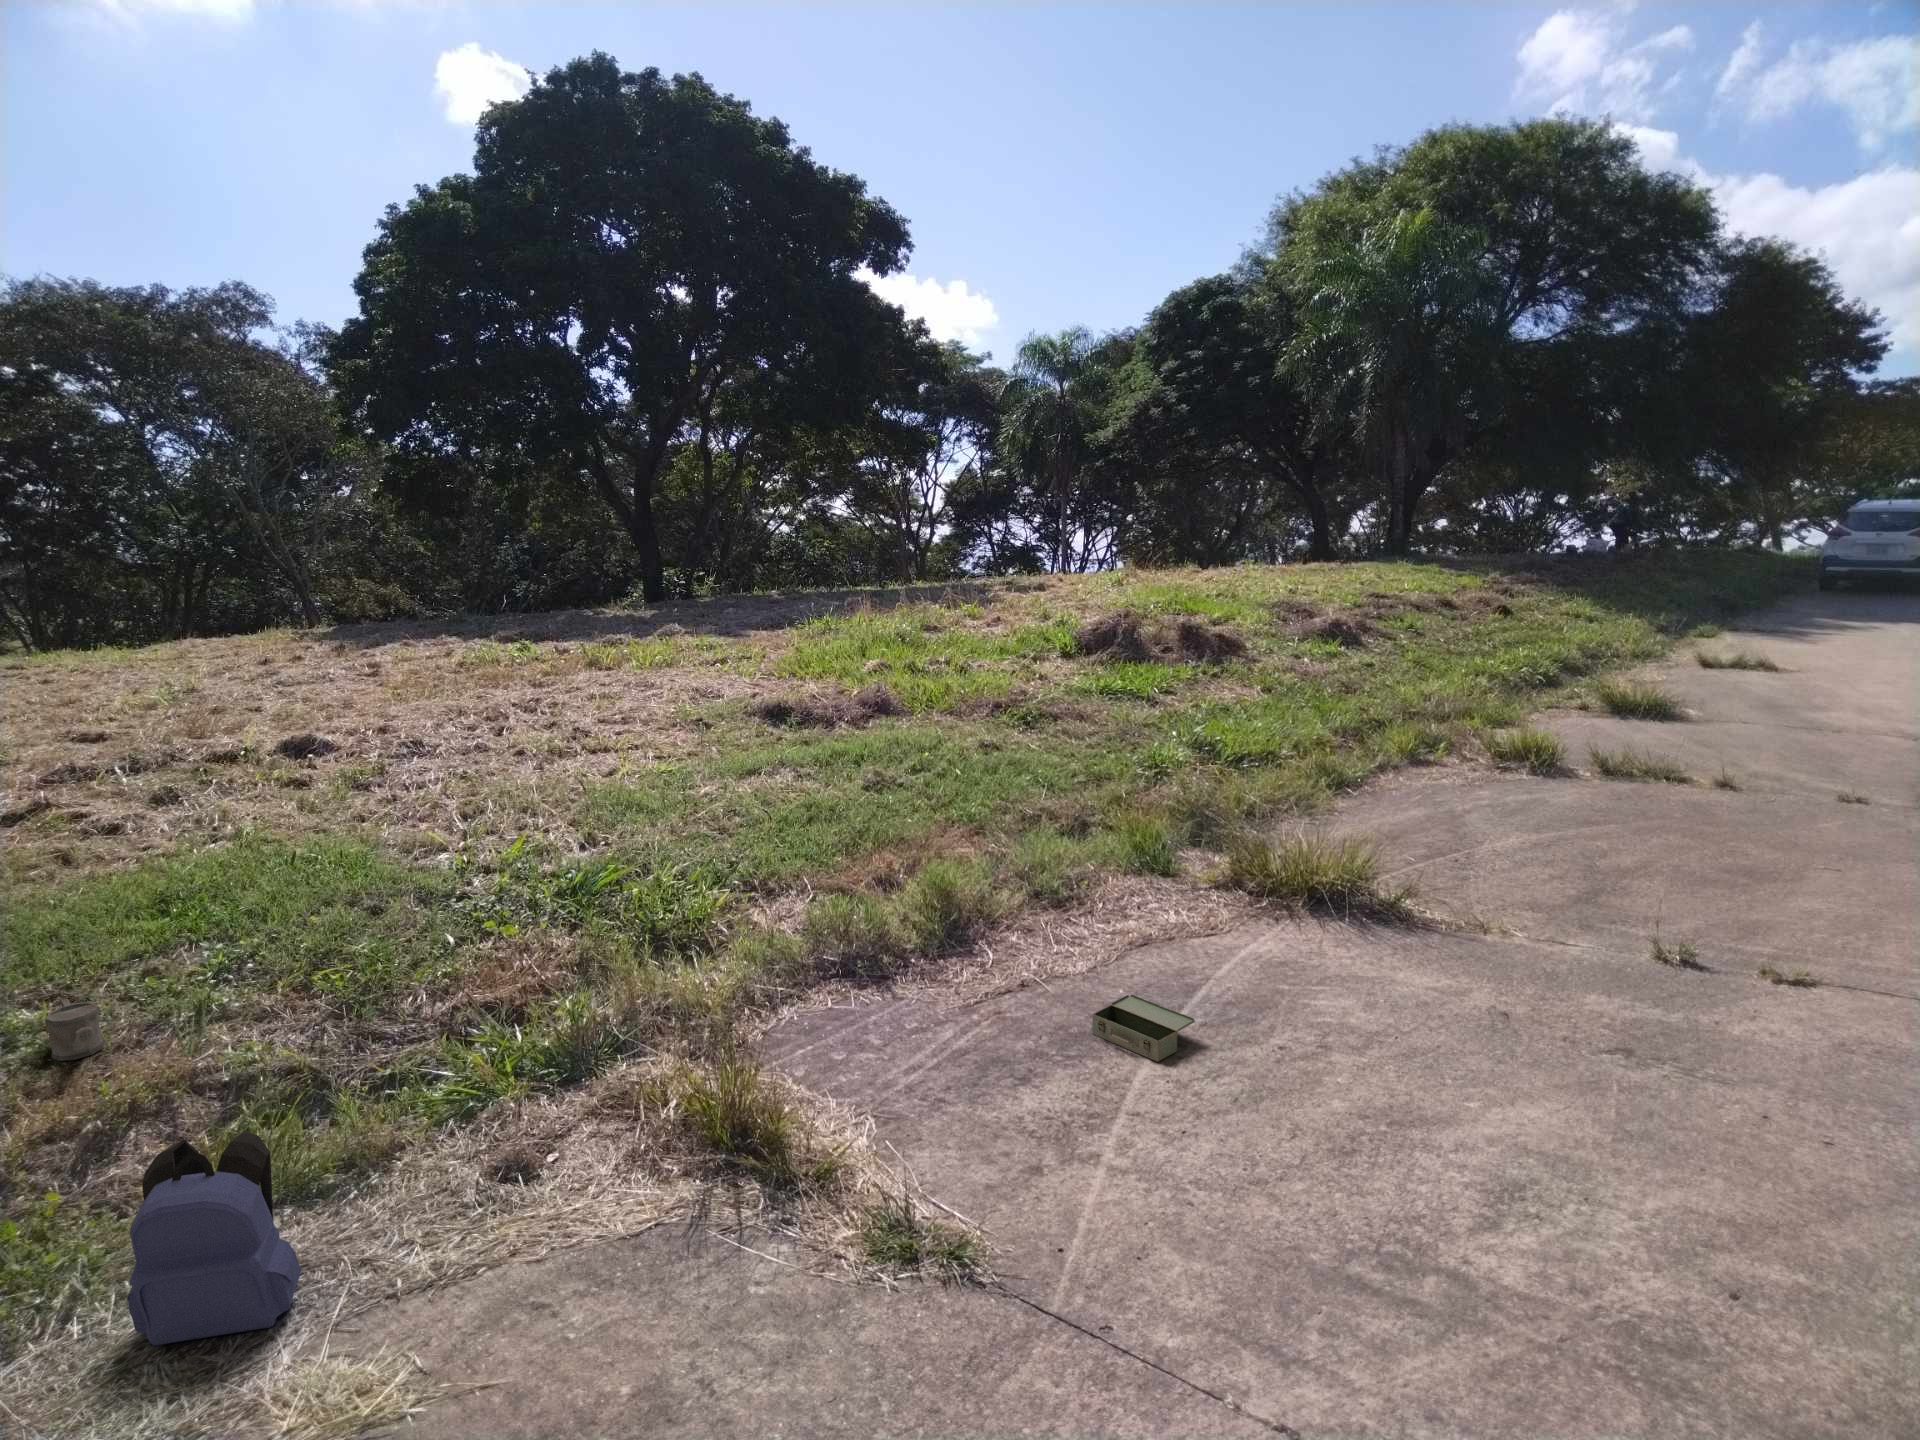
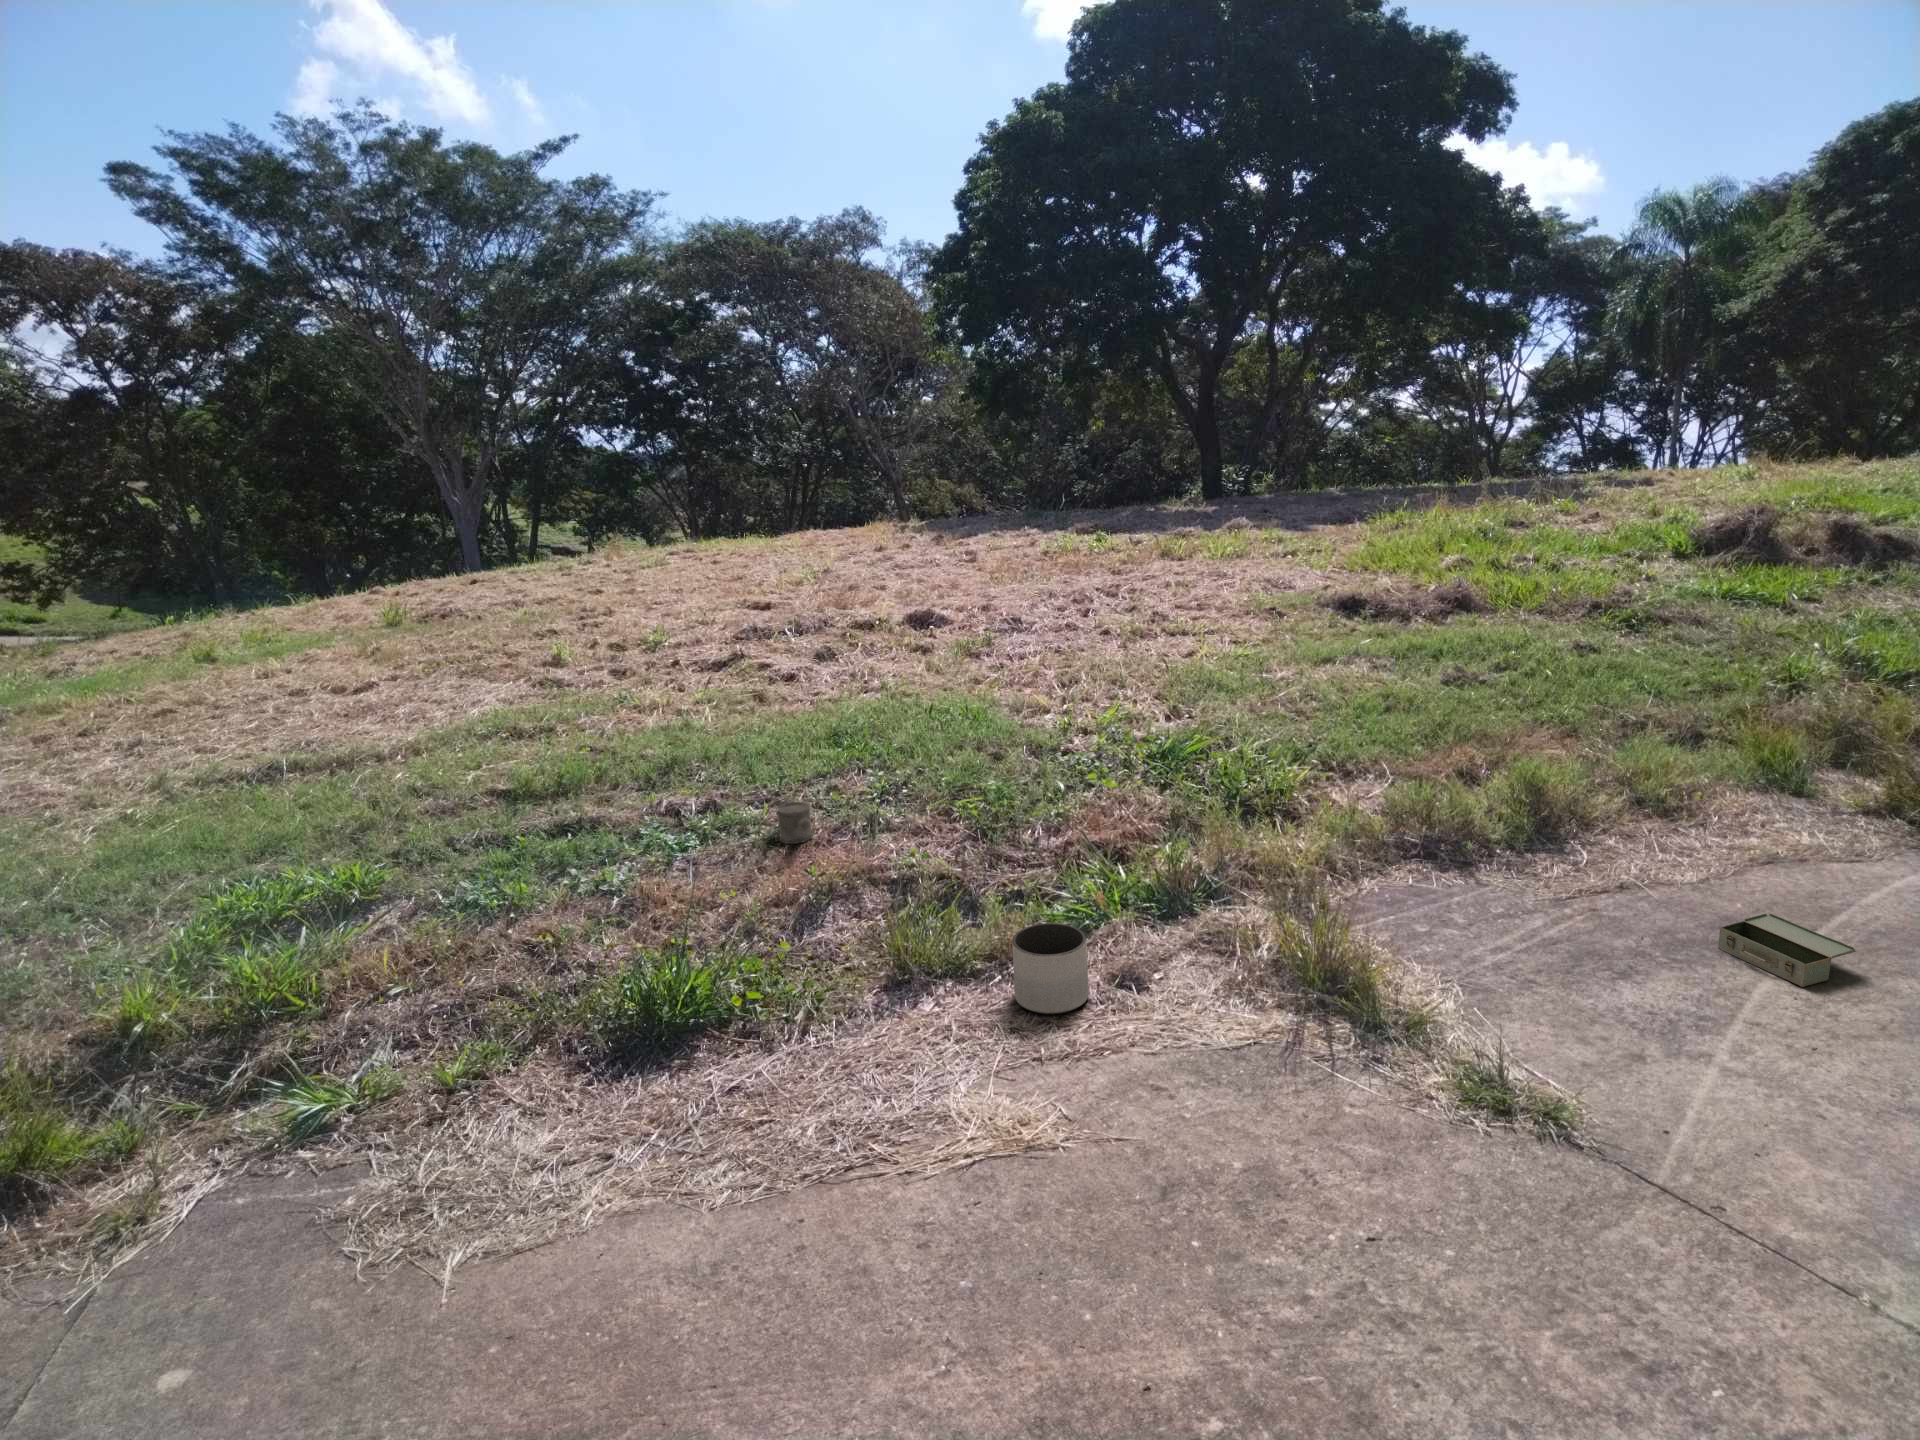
planter: none [364,1119,467,1235] -> present [1012,923,1089,1014]
backpack: present [127,1131,301,1345] -> none [853,904,969,1060]

